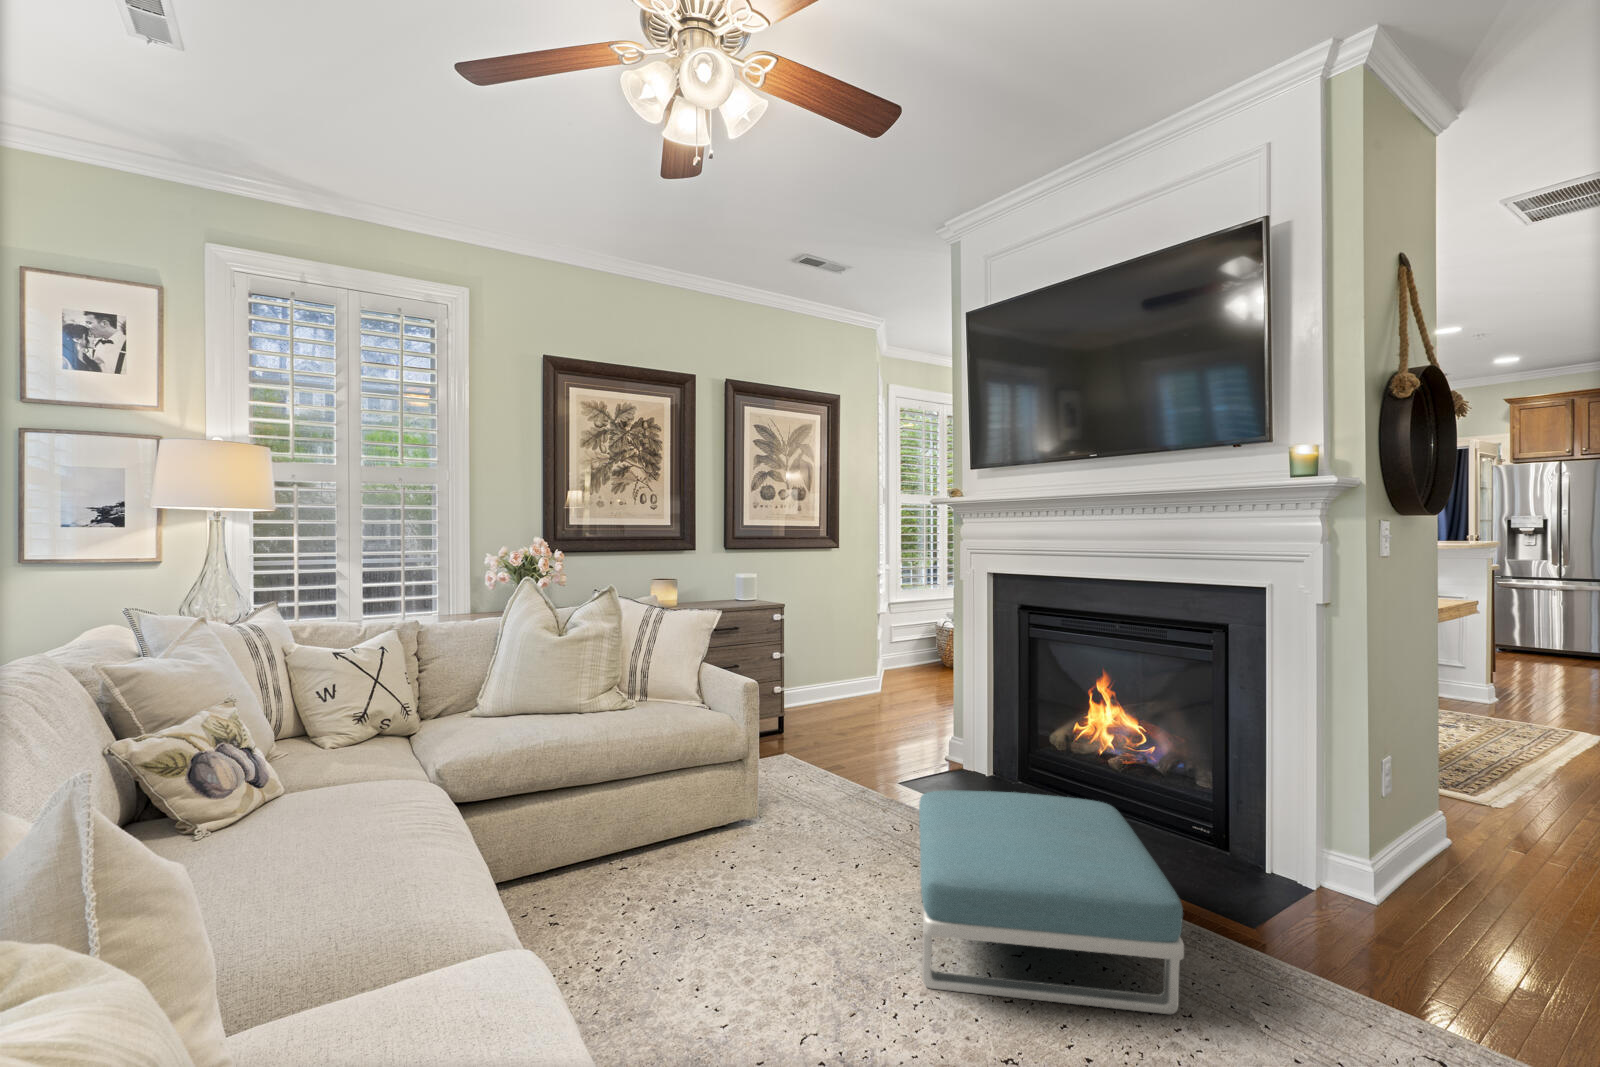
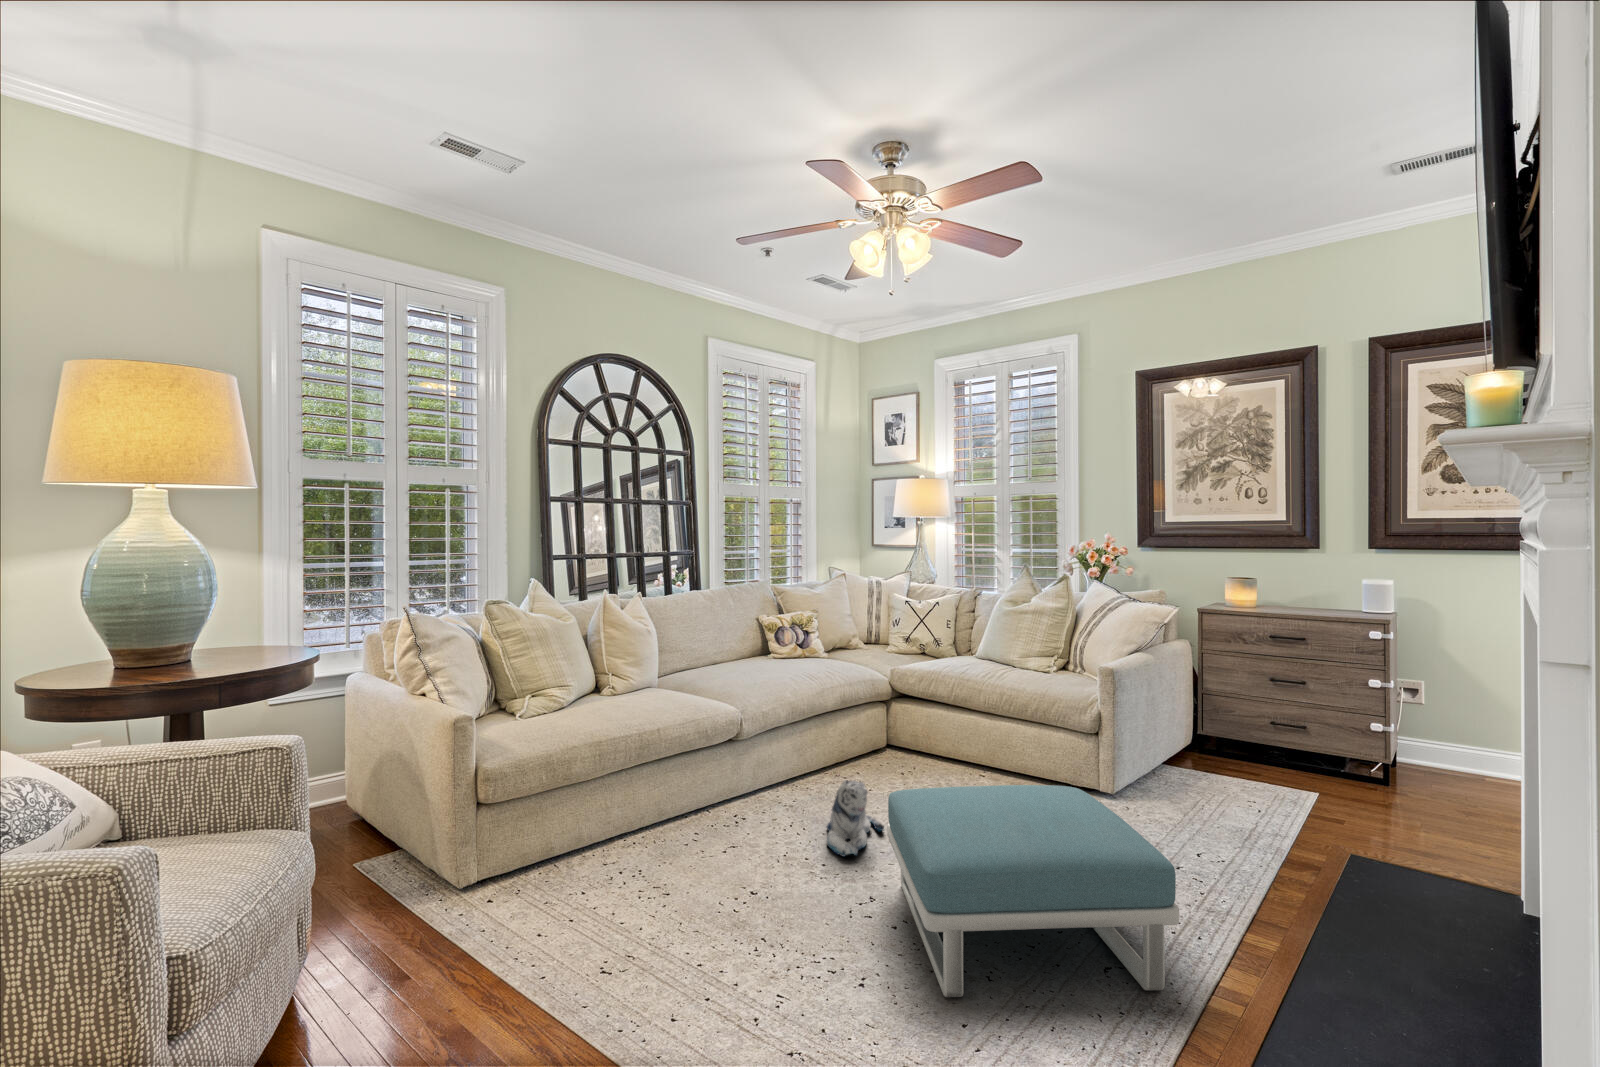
plush toy: none [698,910,851,1027] -> present [827,780,884,857]

